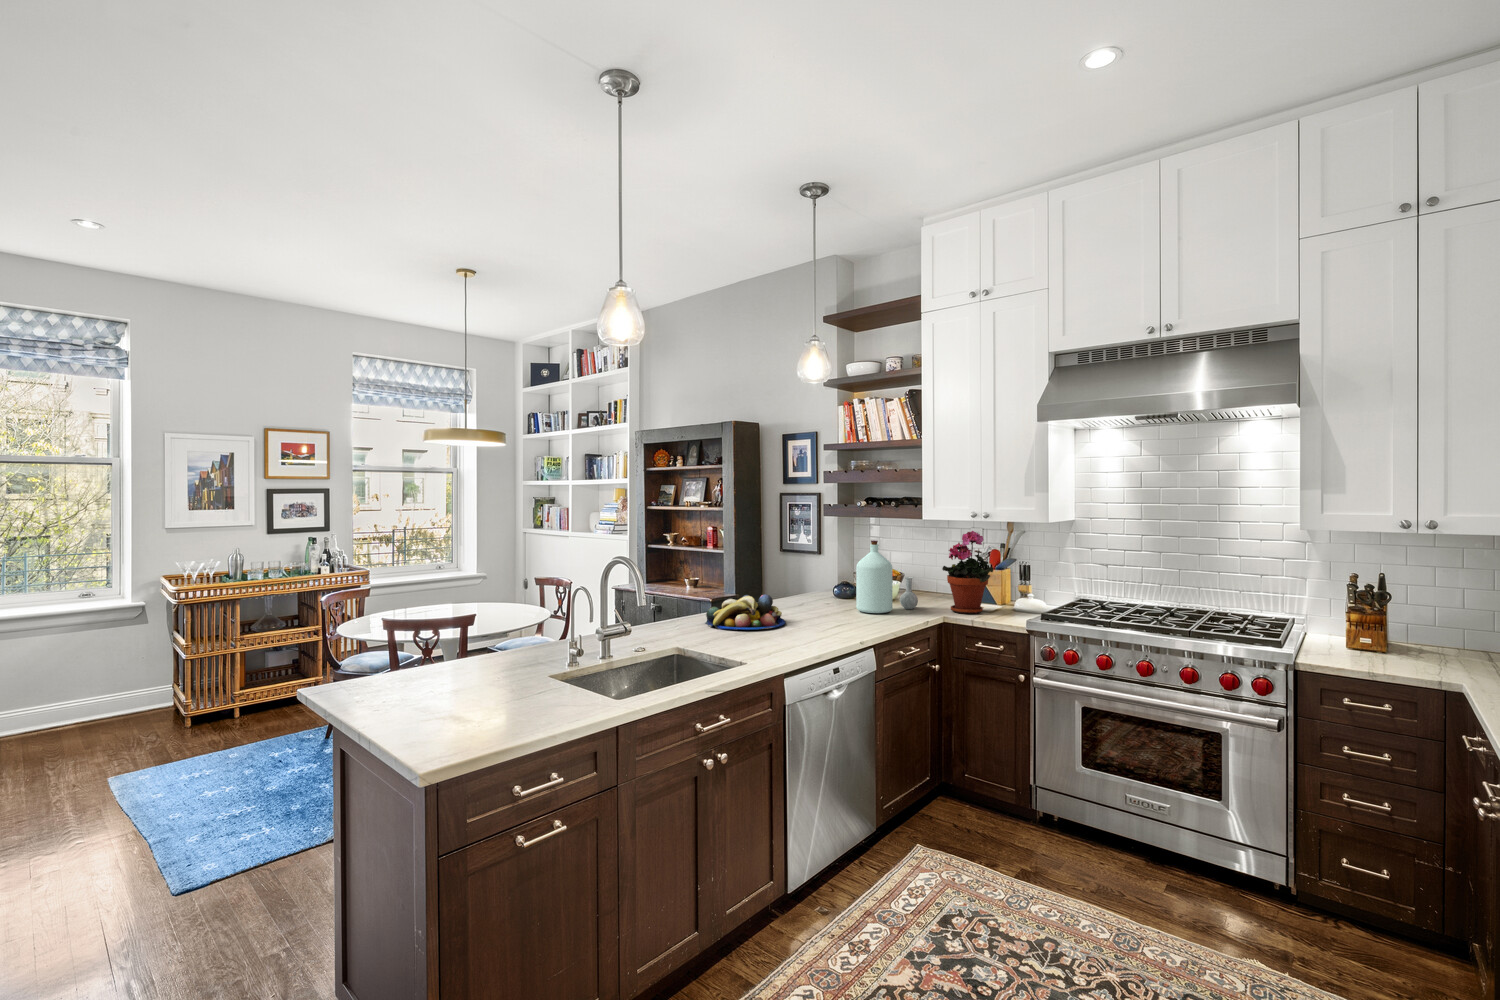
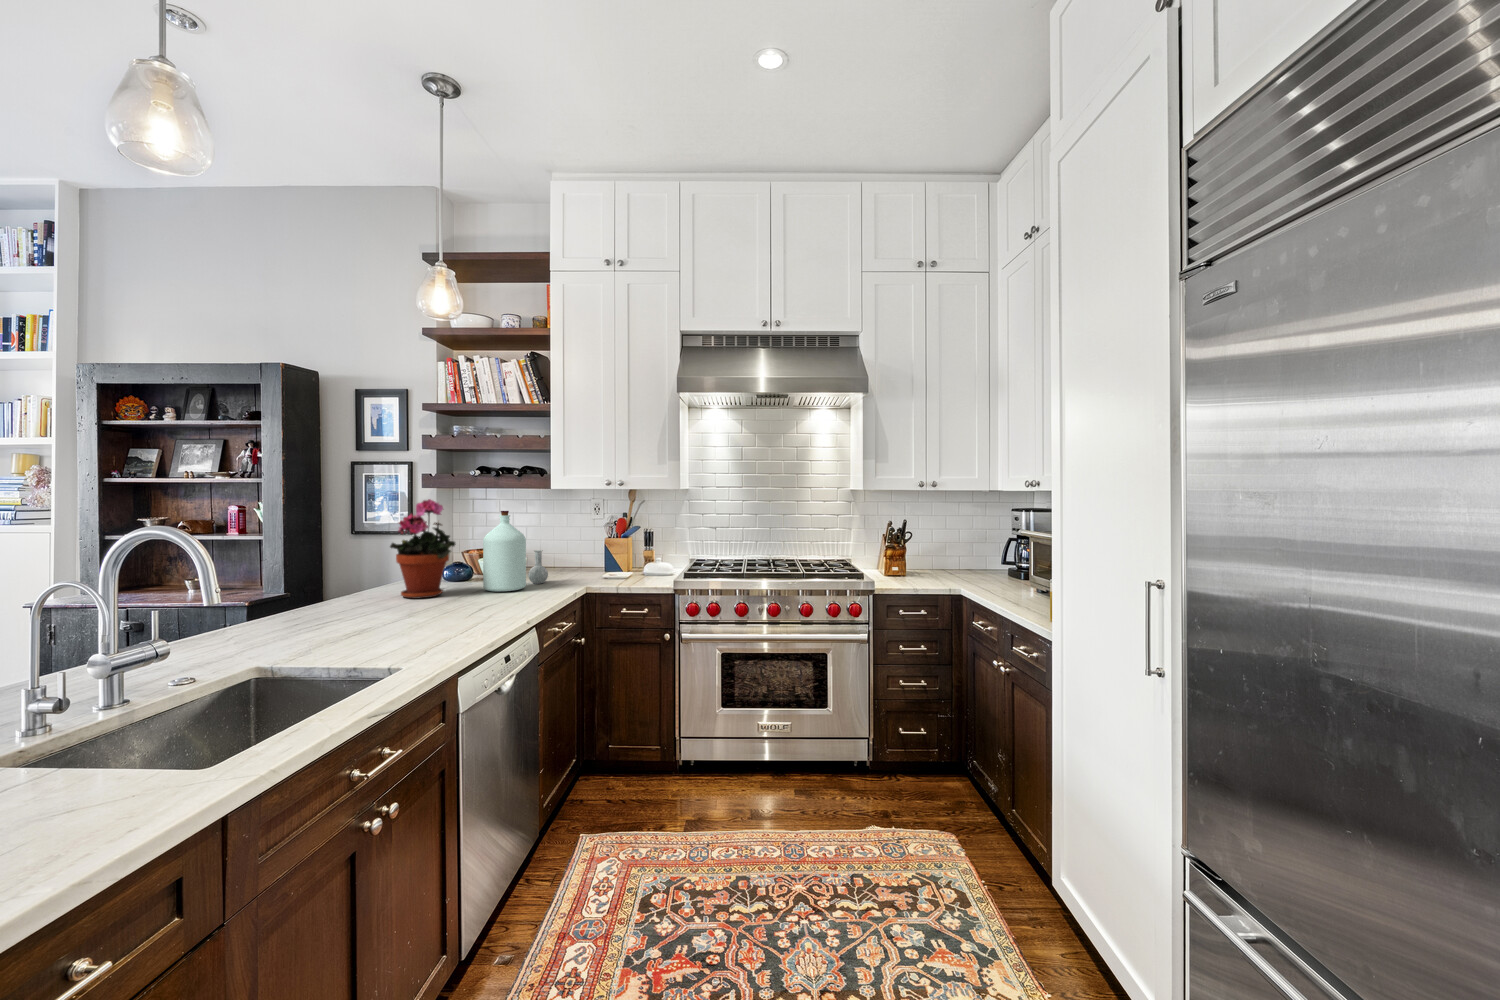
potted plant: present [942,531,993,614] -> present [390,499,456,599]
fruit bowl: present [706,594,785,630] -> none [280,580,410,633]

